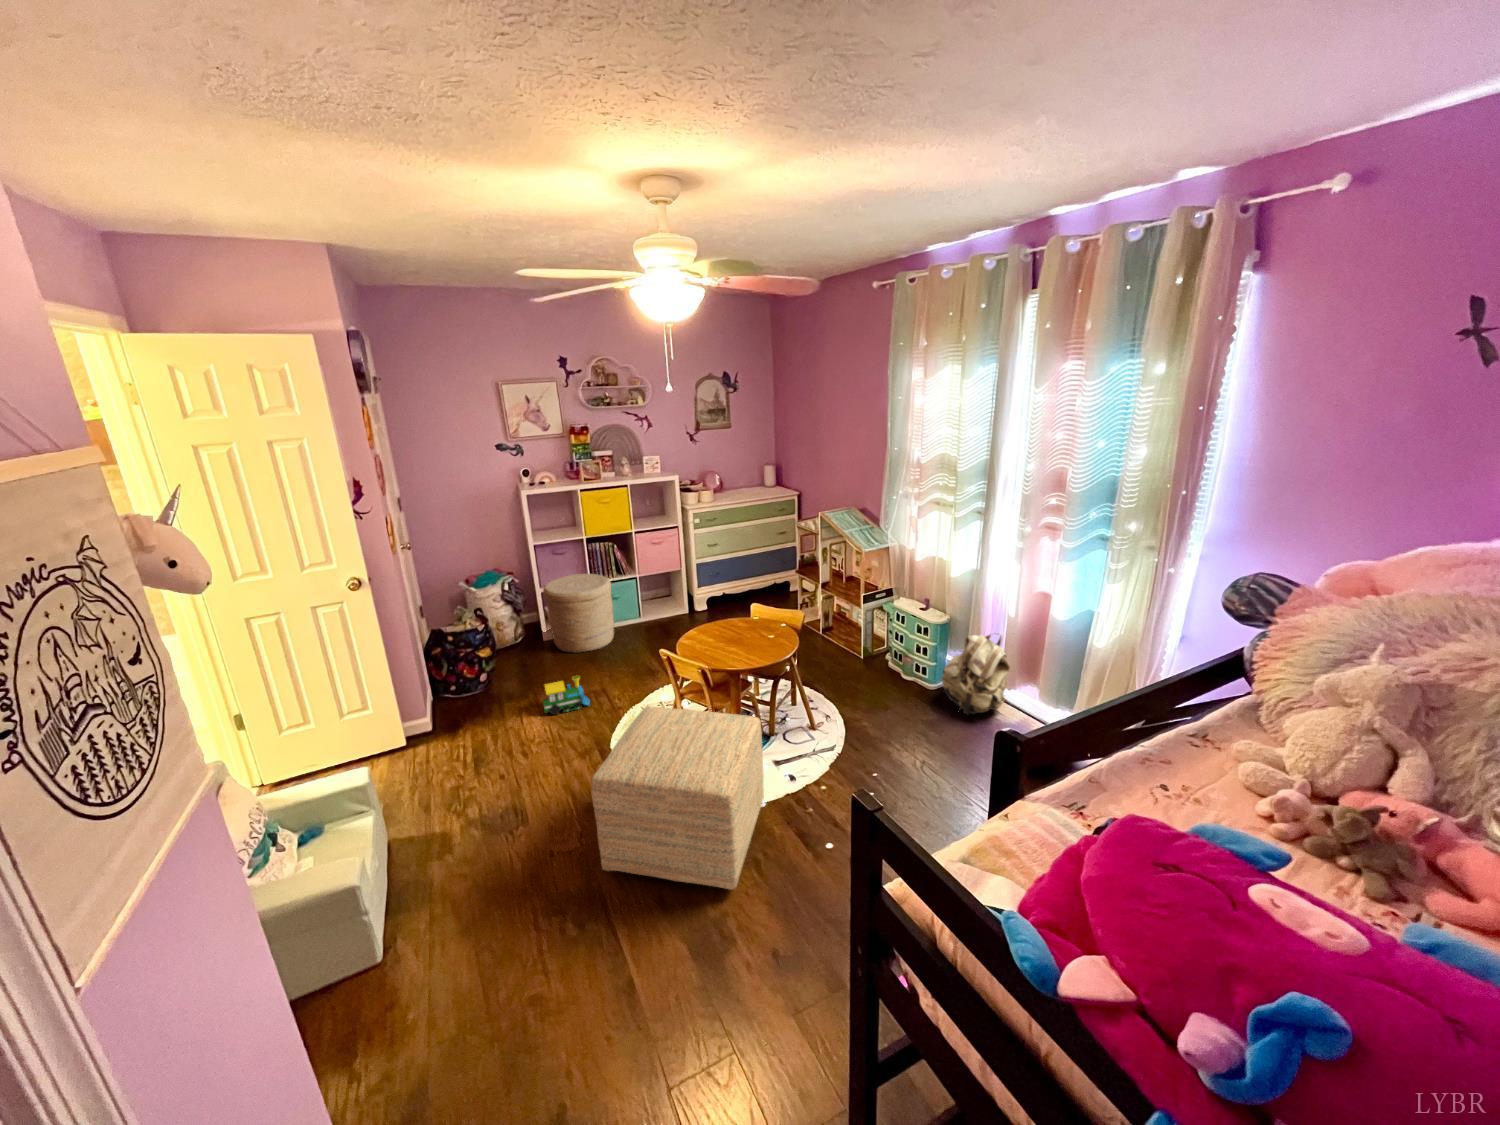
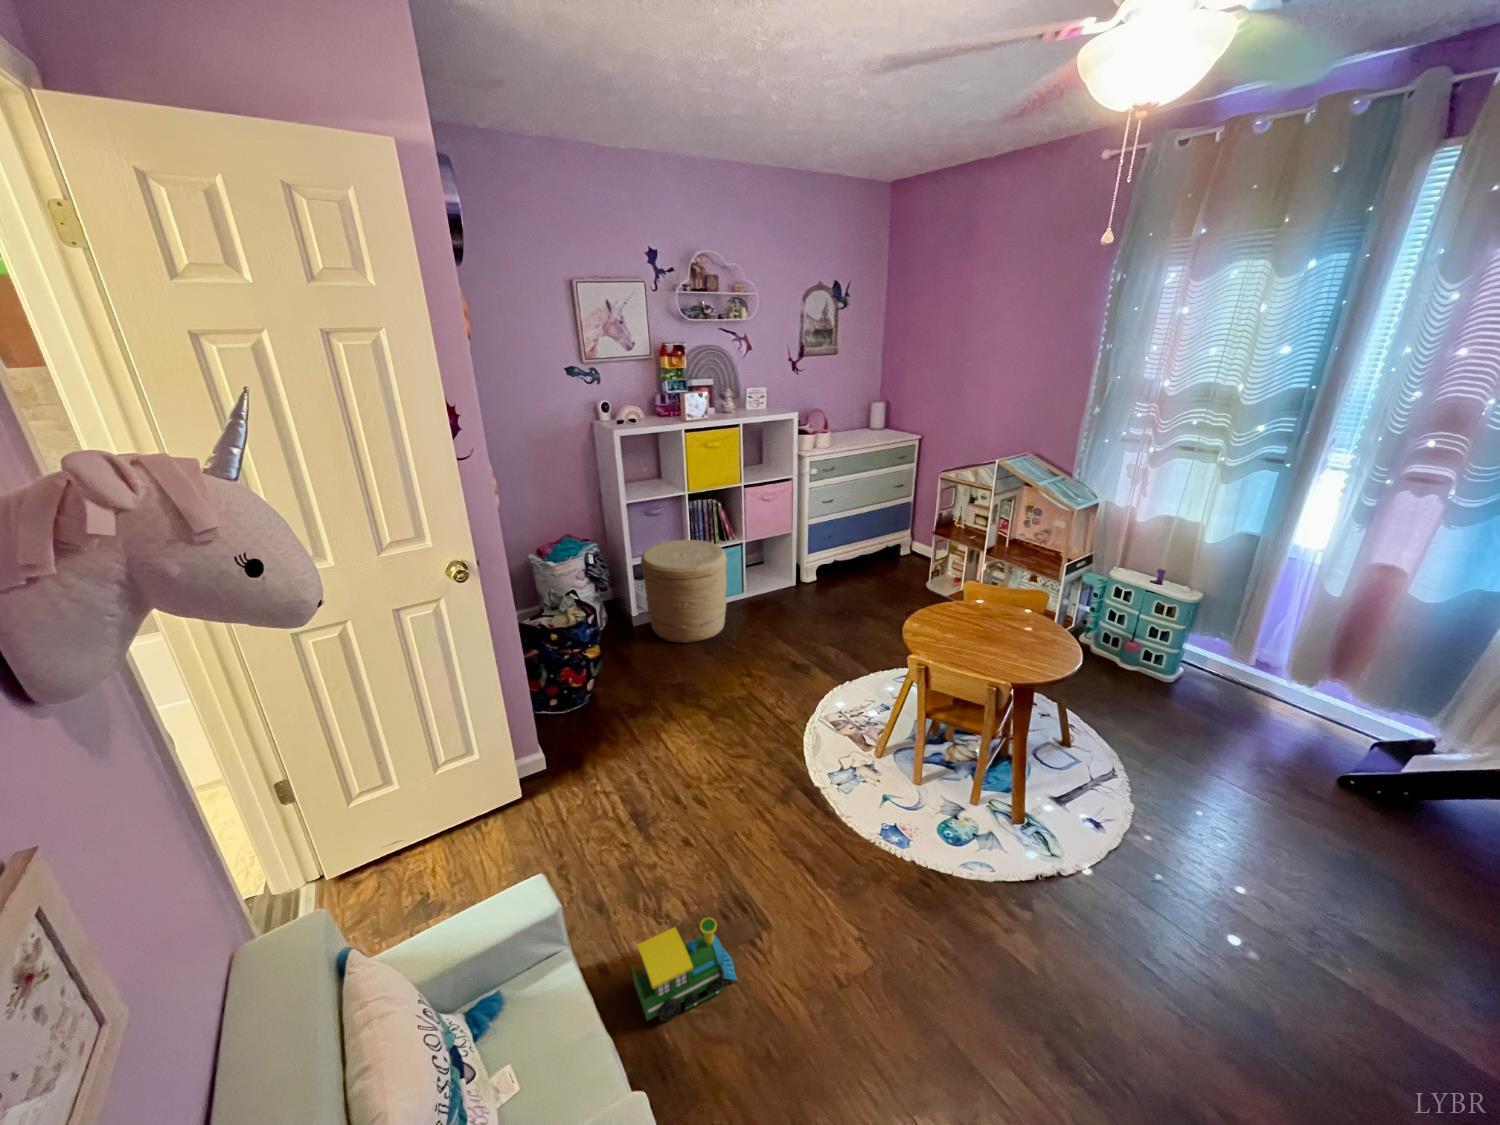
backpack: present [941,635,1010,714] -> none [1200,617,1321,721]
toy train: present [542,676,590,715] -> present [632,918,736,1021]
ottoman: present [591,707,764,890] -> none [918,748,1214,1049]

